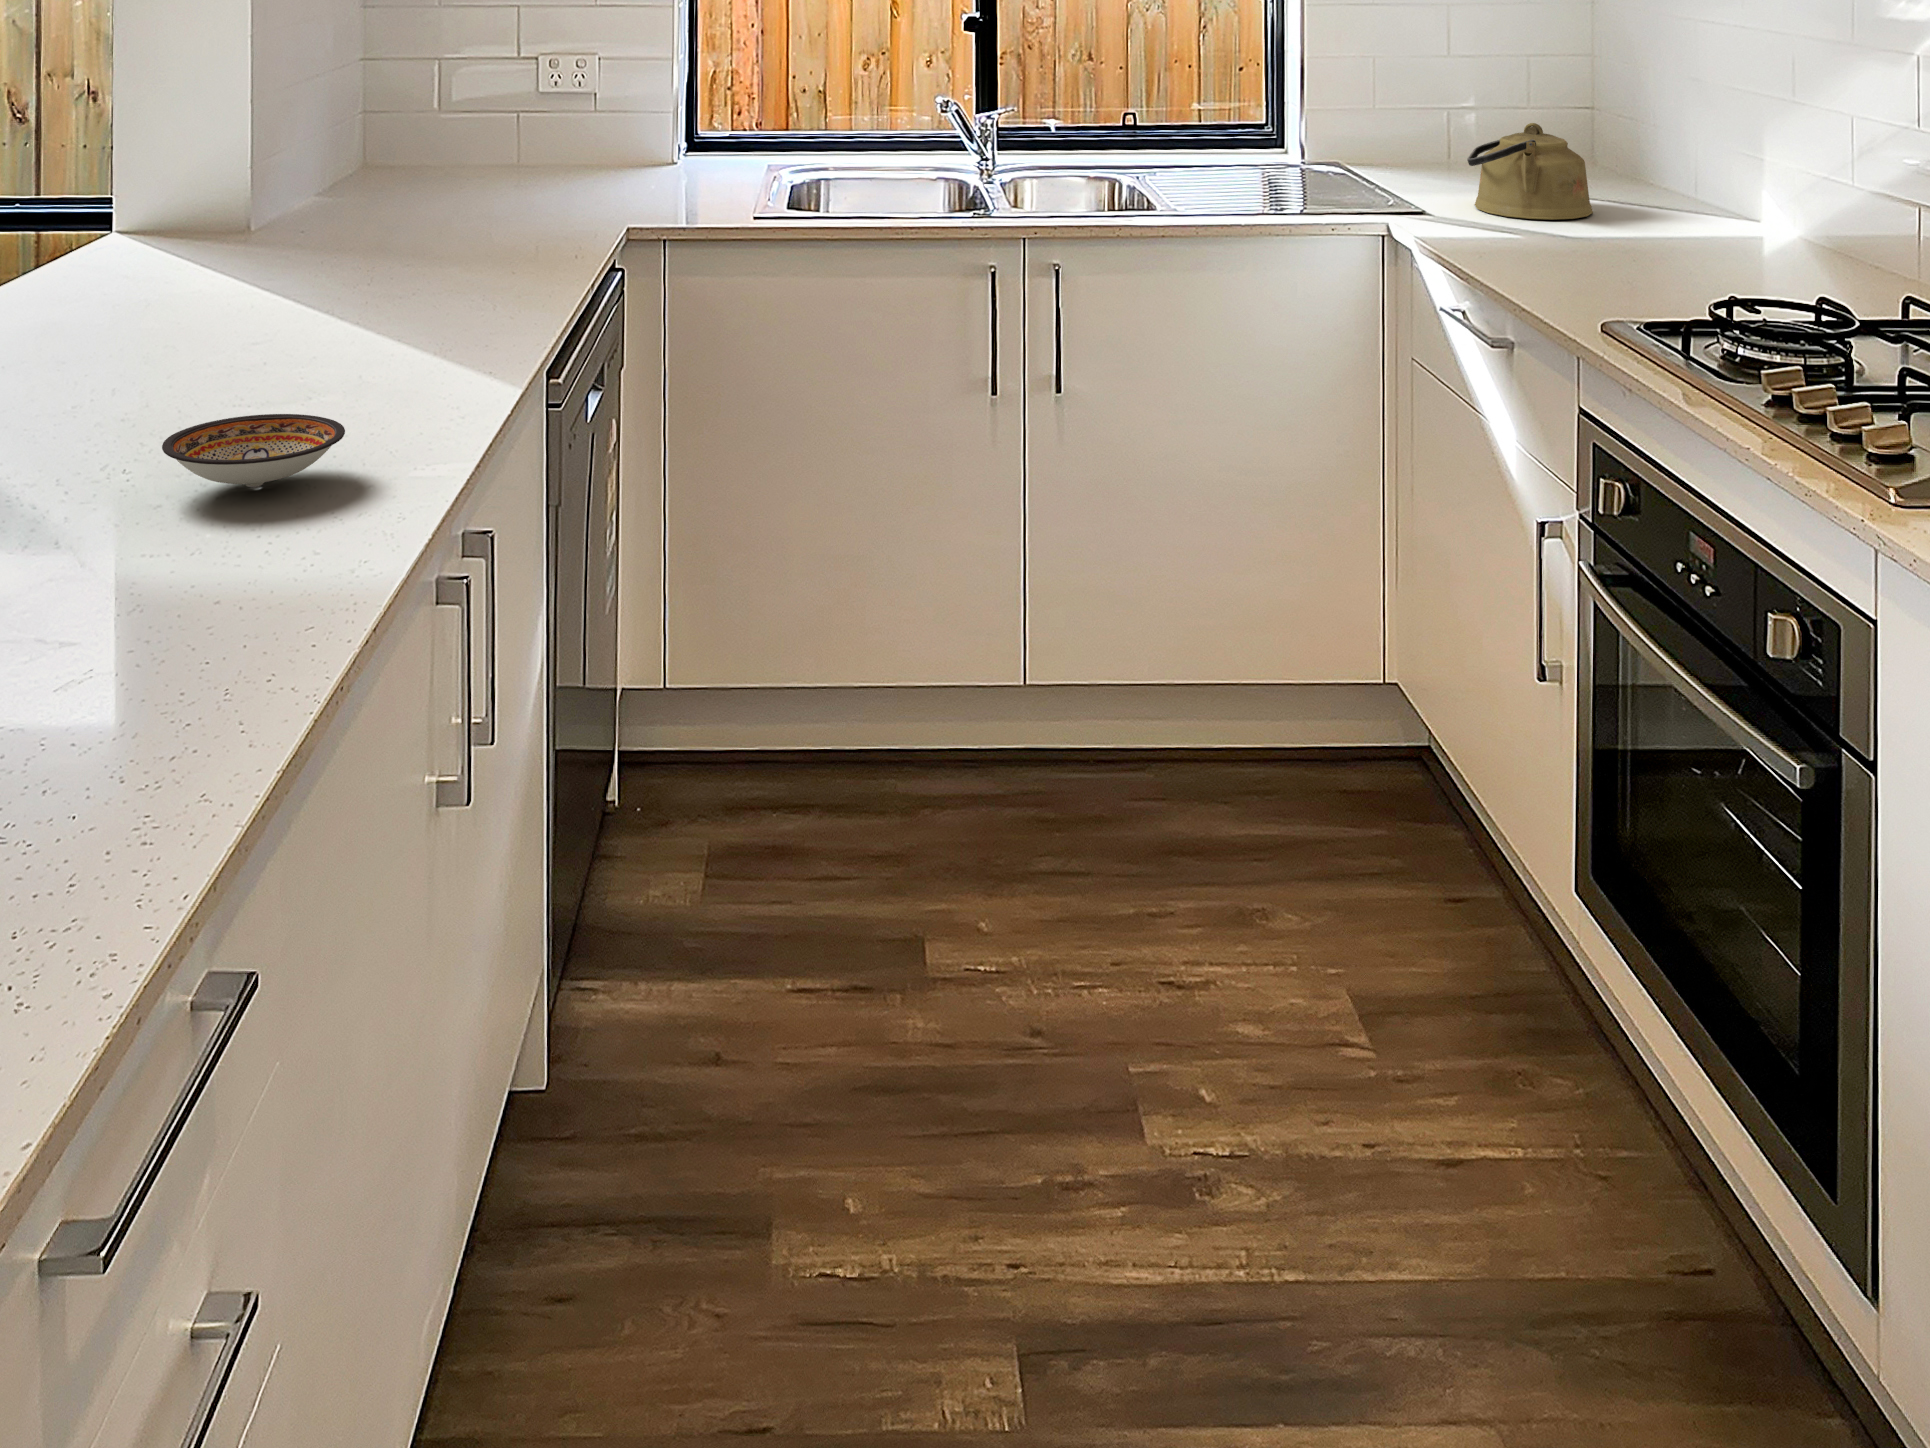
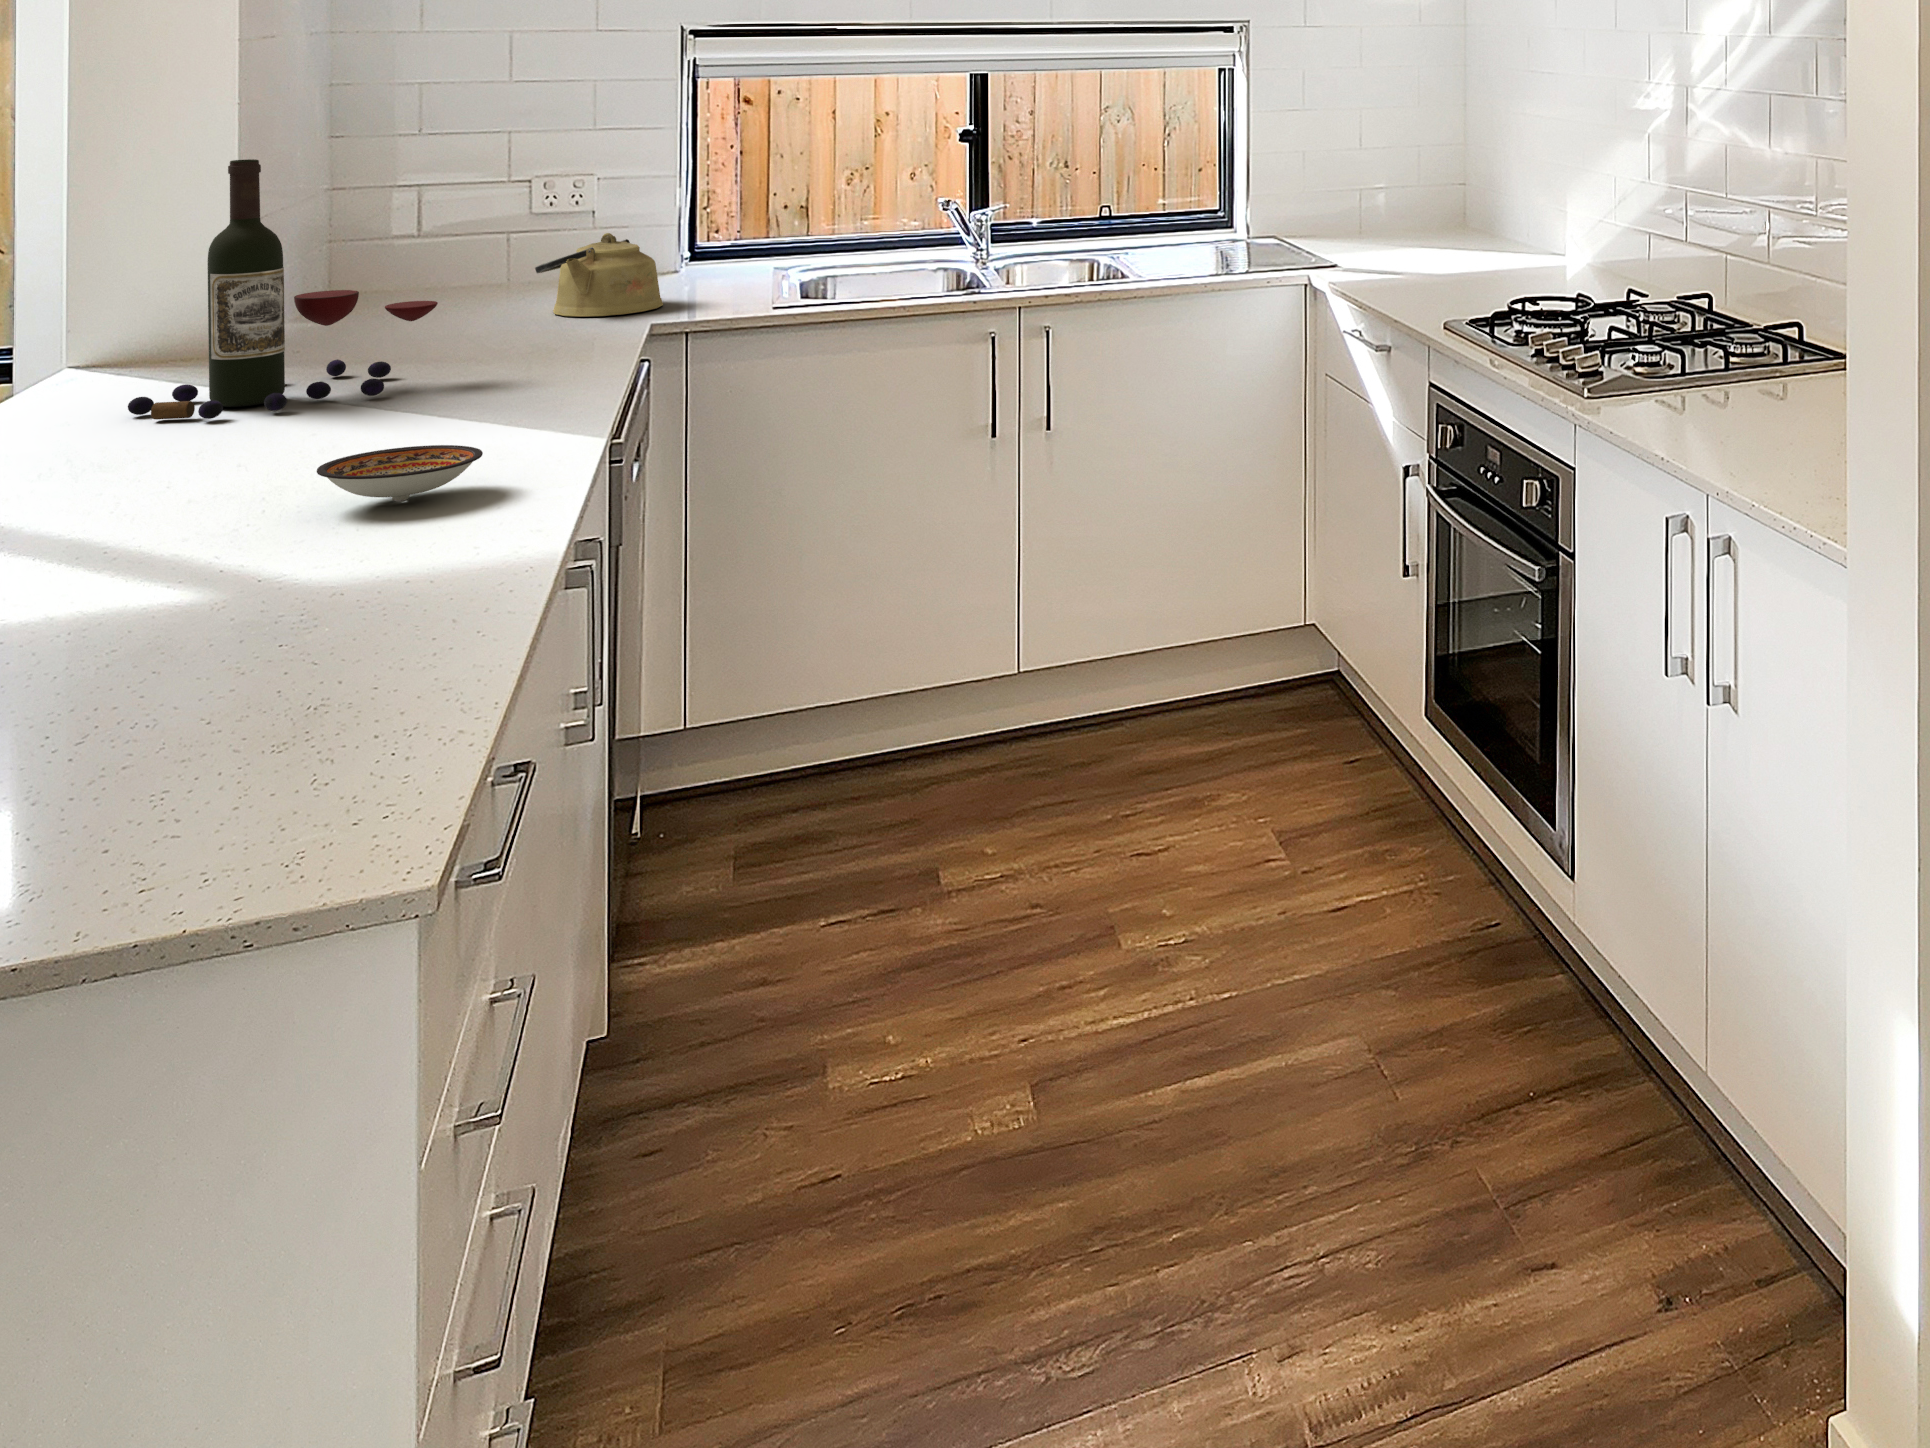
wine bottle: none [101,45,398,329] -> present [128,159,438,419]
kettle: present [1467,123,1593,220] -> present [535,233,663,317]

